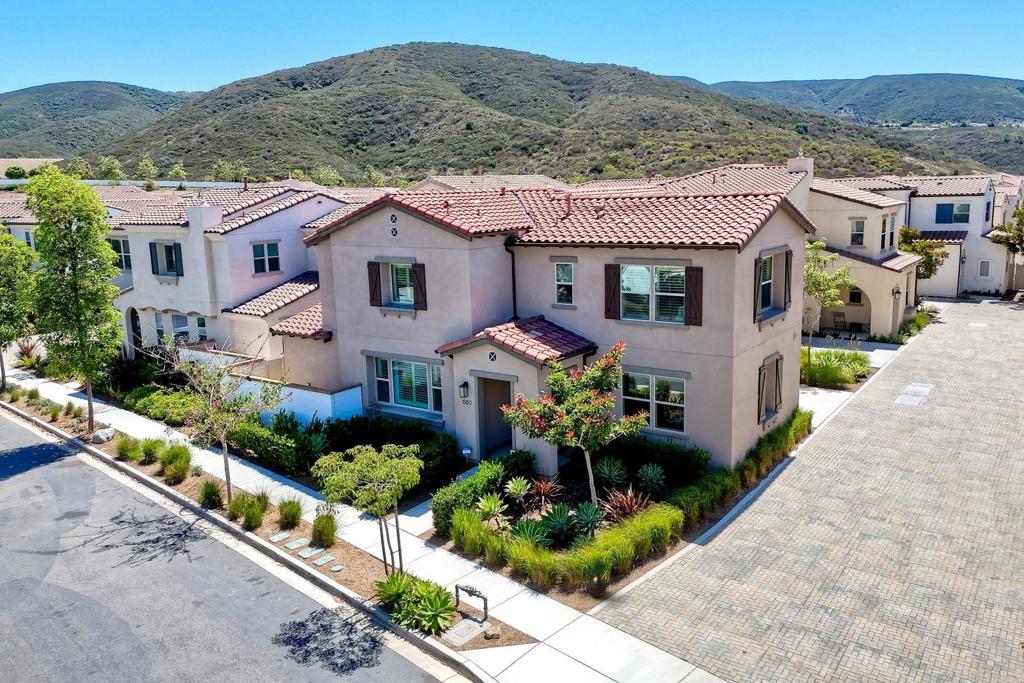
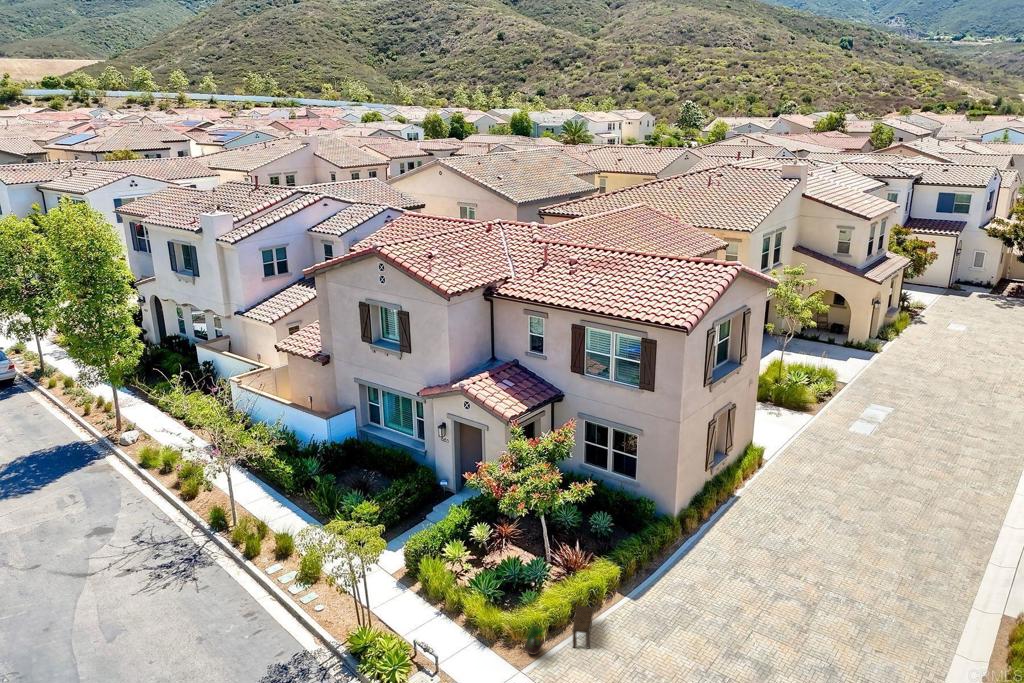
bench: none [641,545,662,589] -> present [572,606,594,648]

